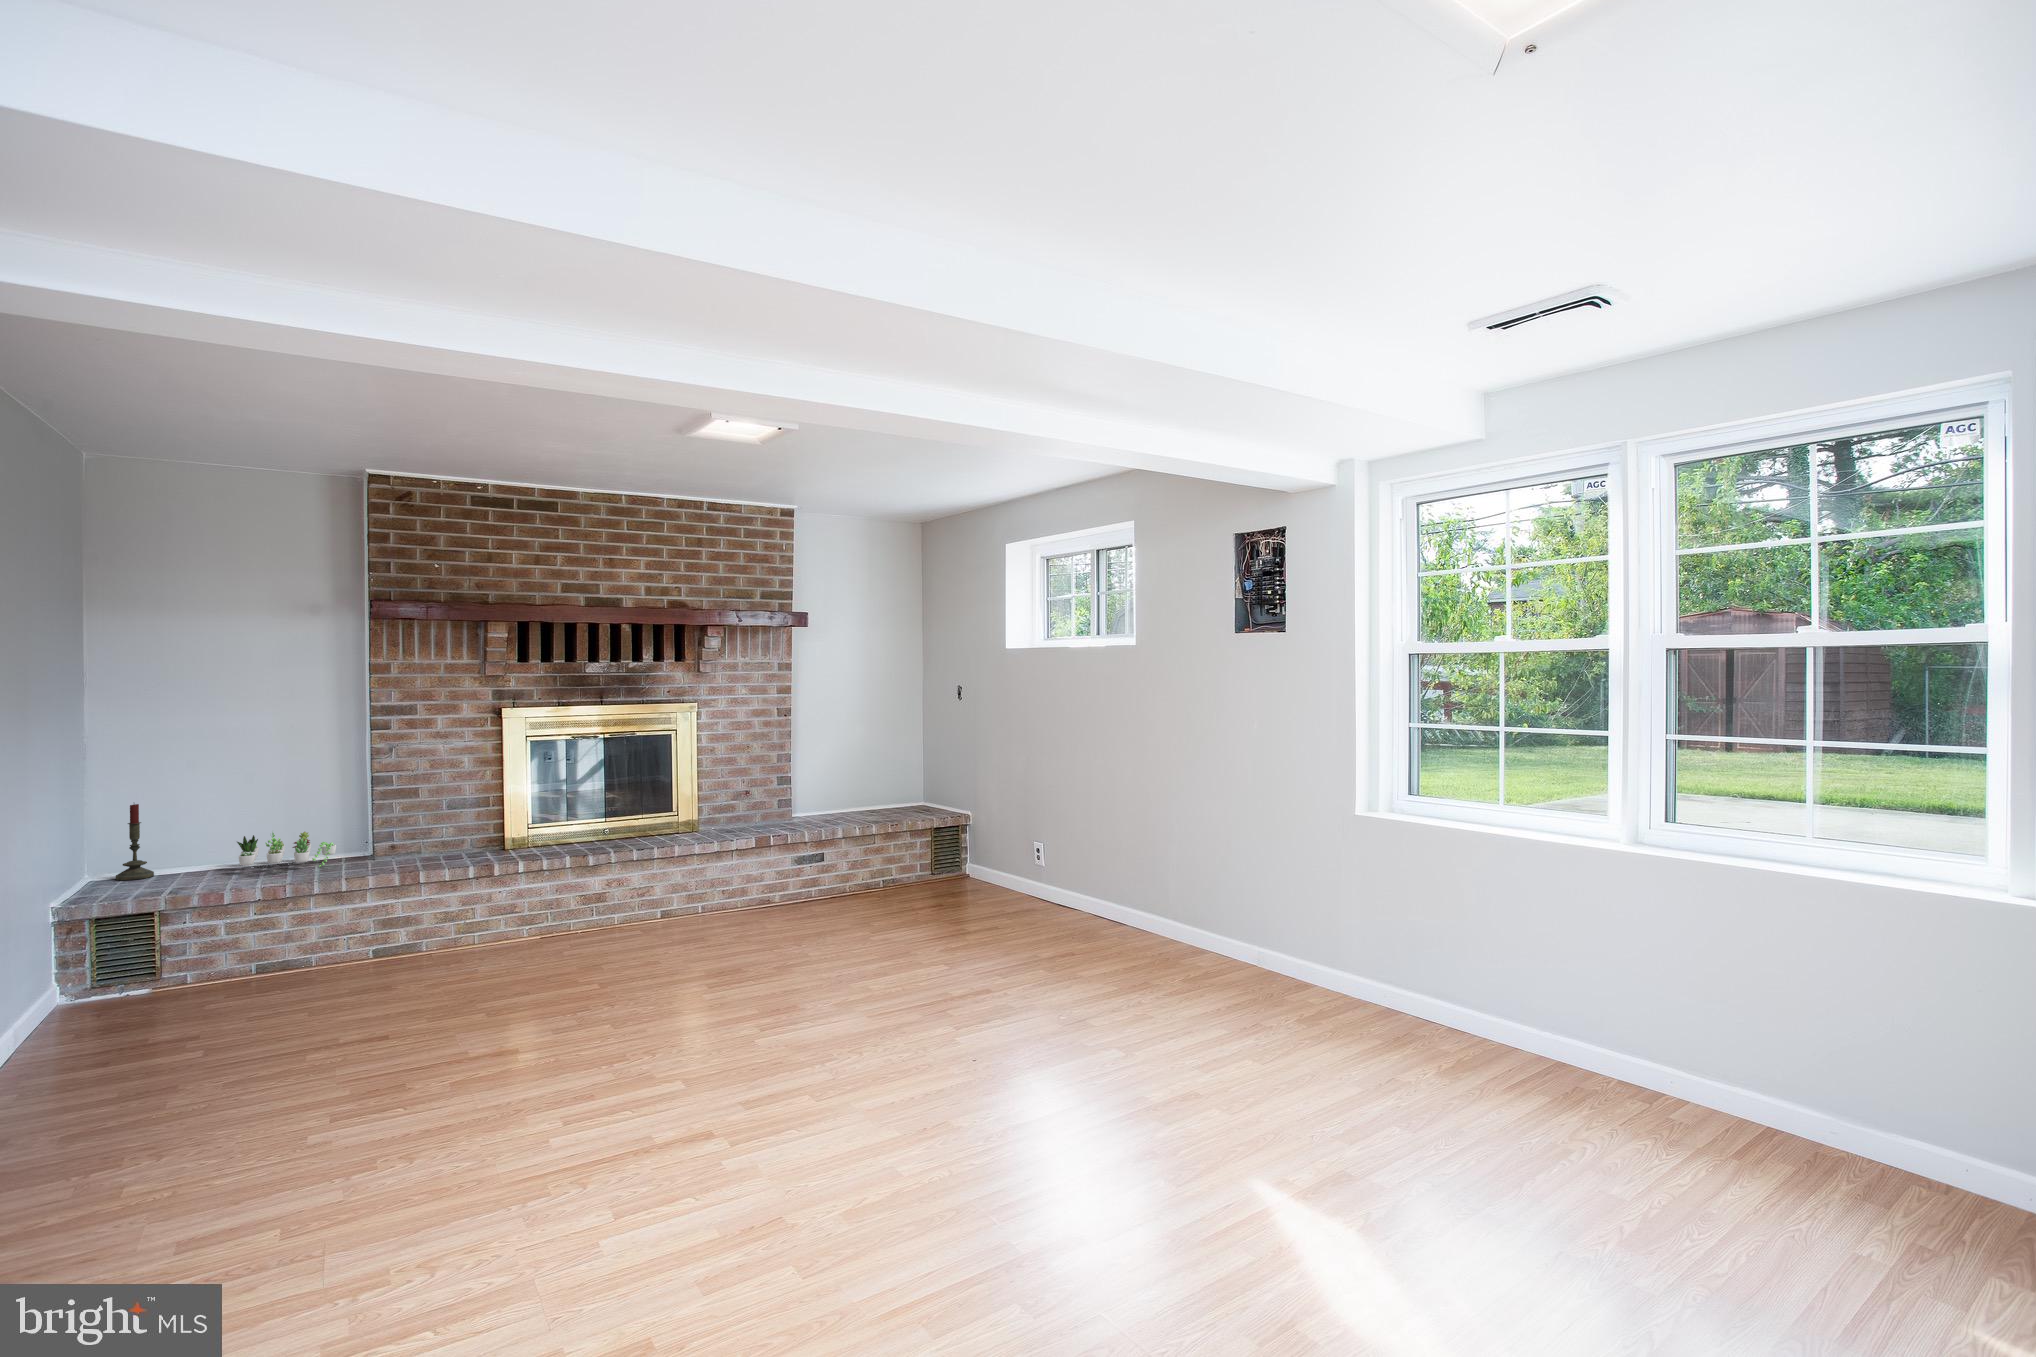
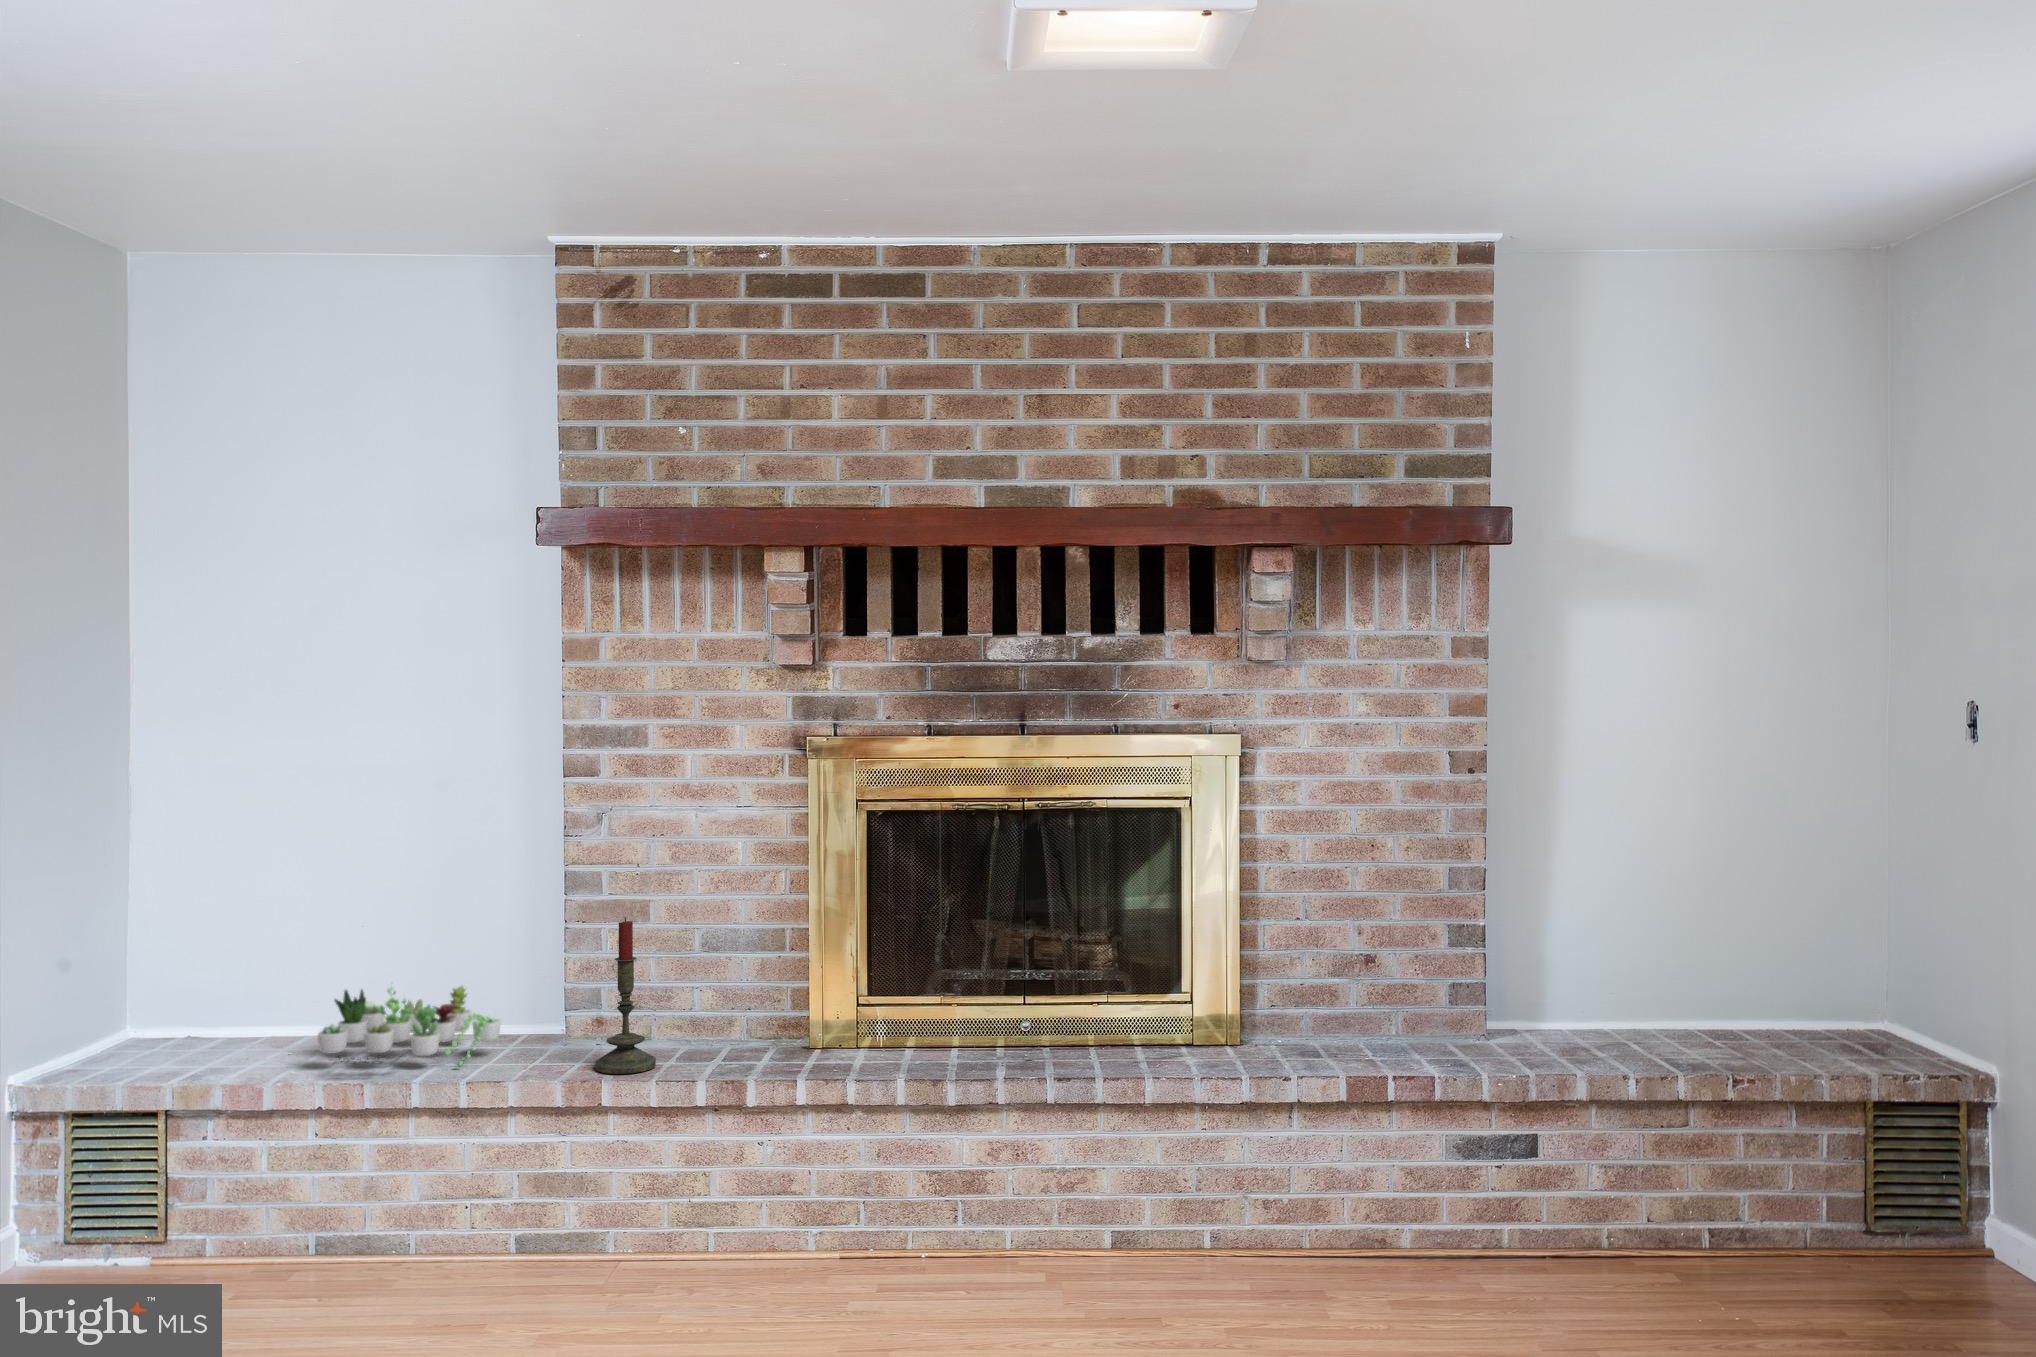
candle: present [116,804,154,880] -> present [595,917,656,1074]

